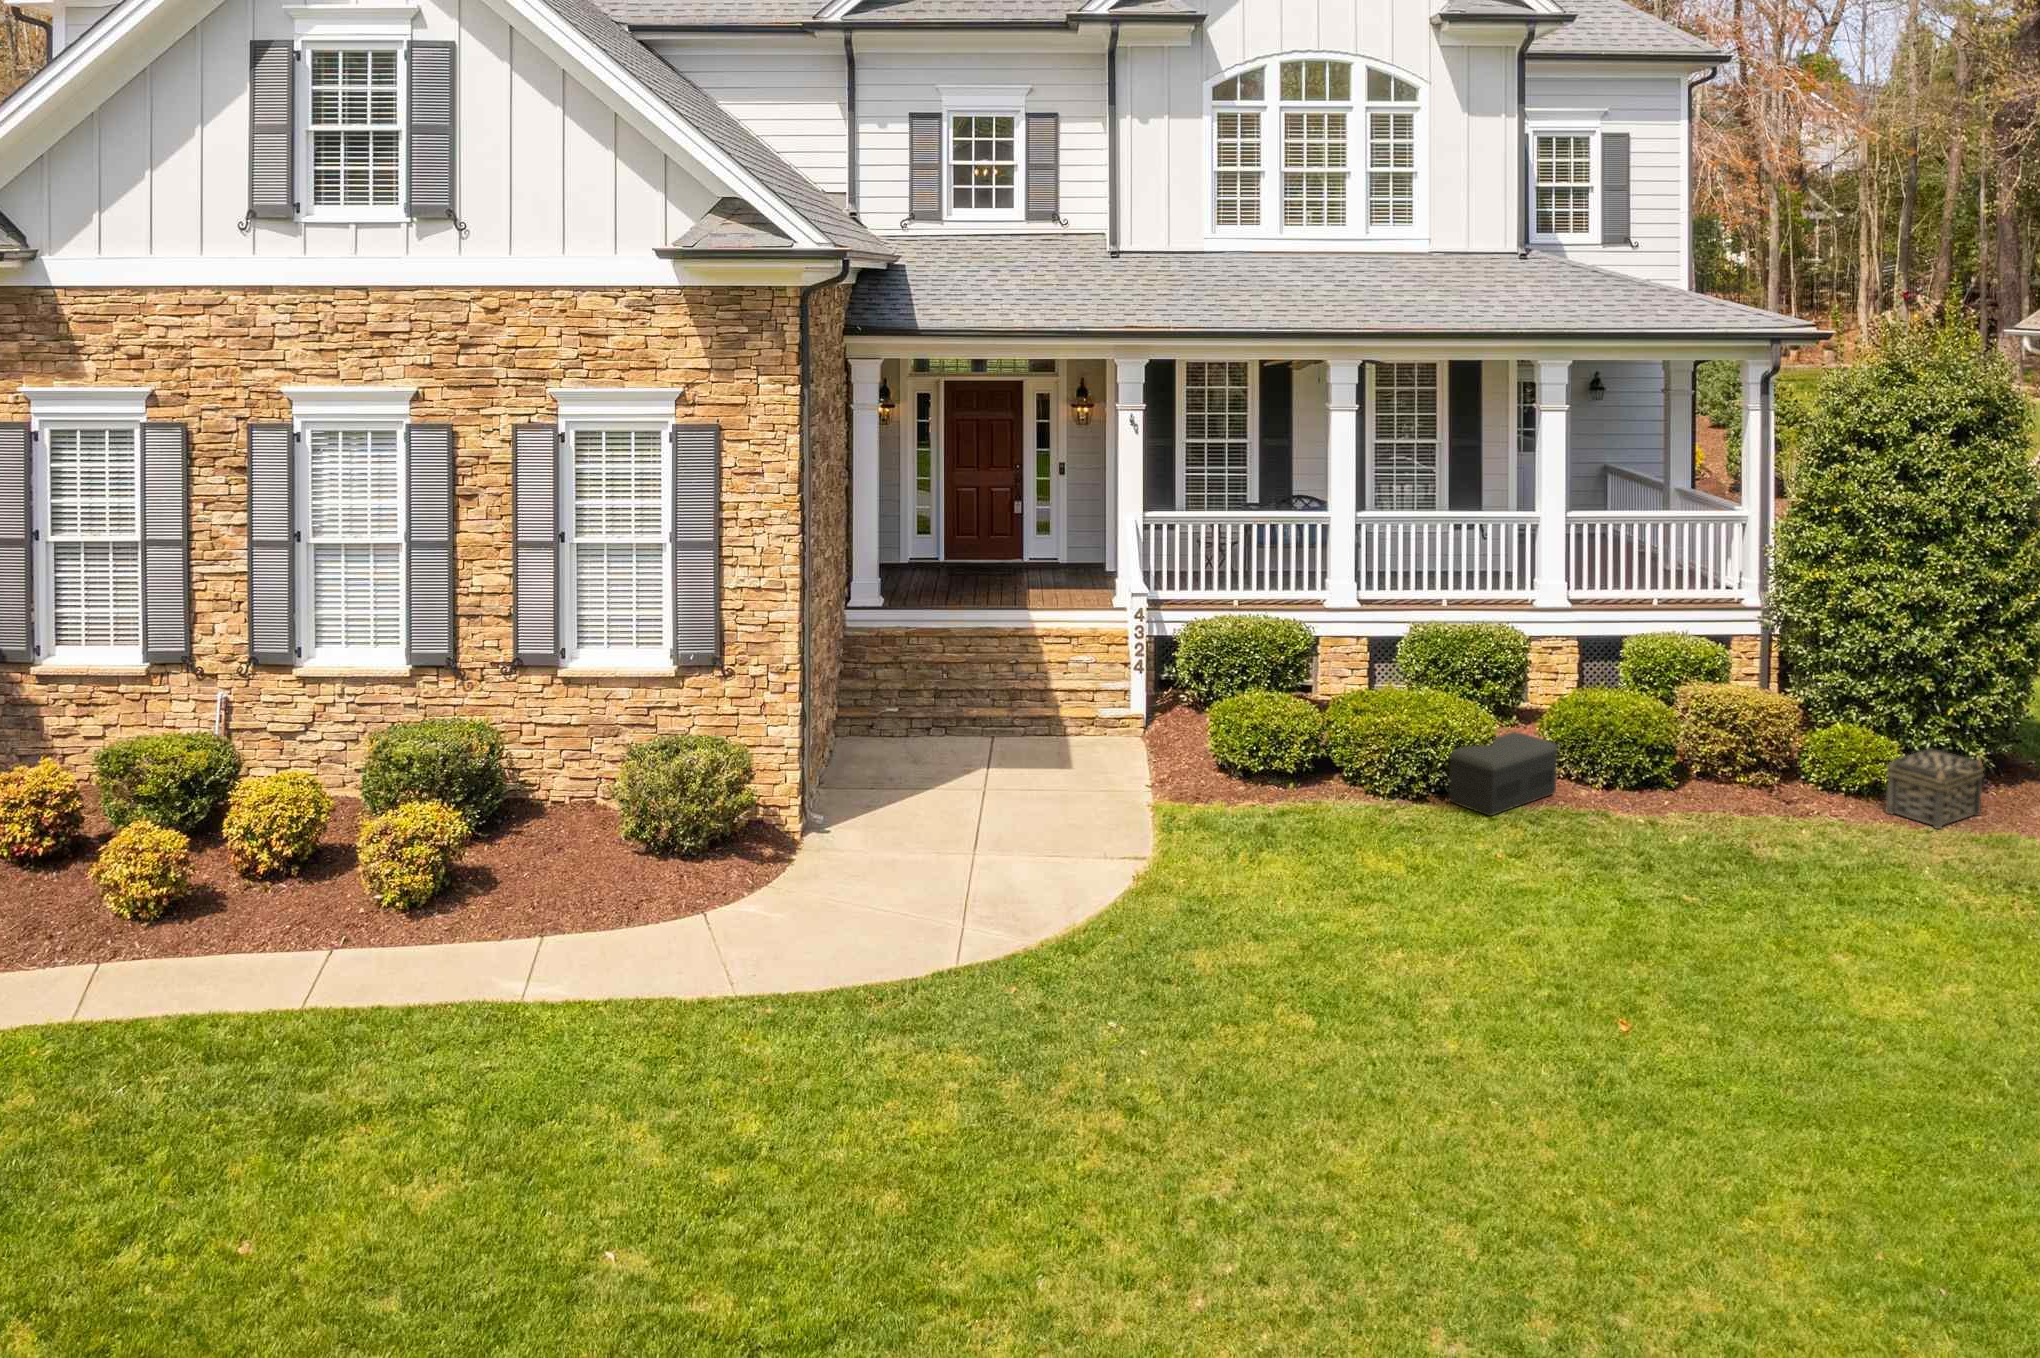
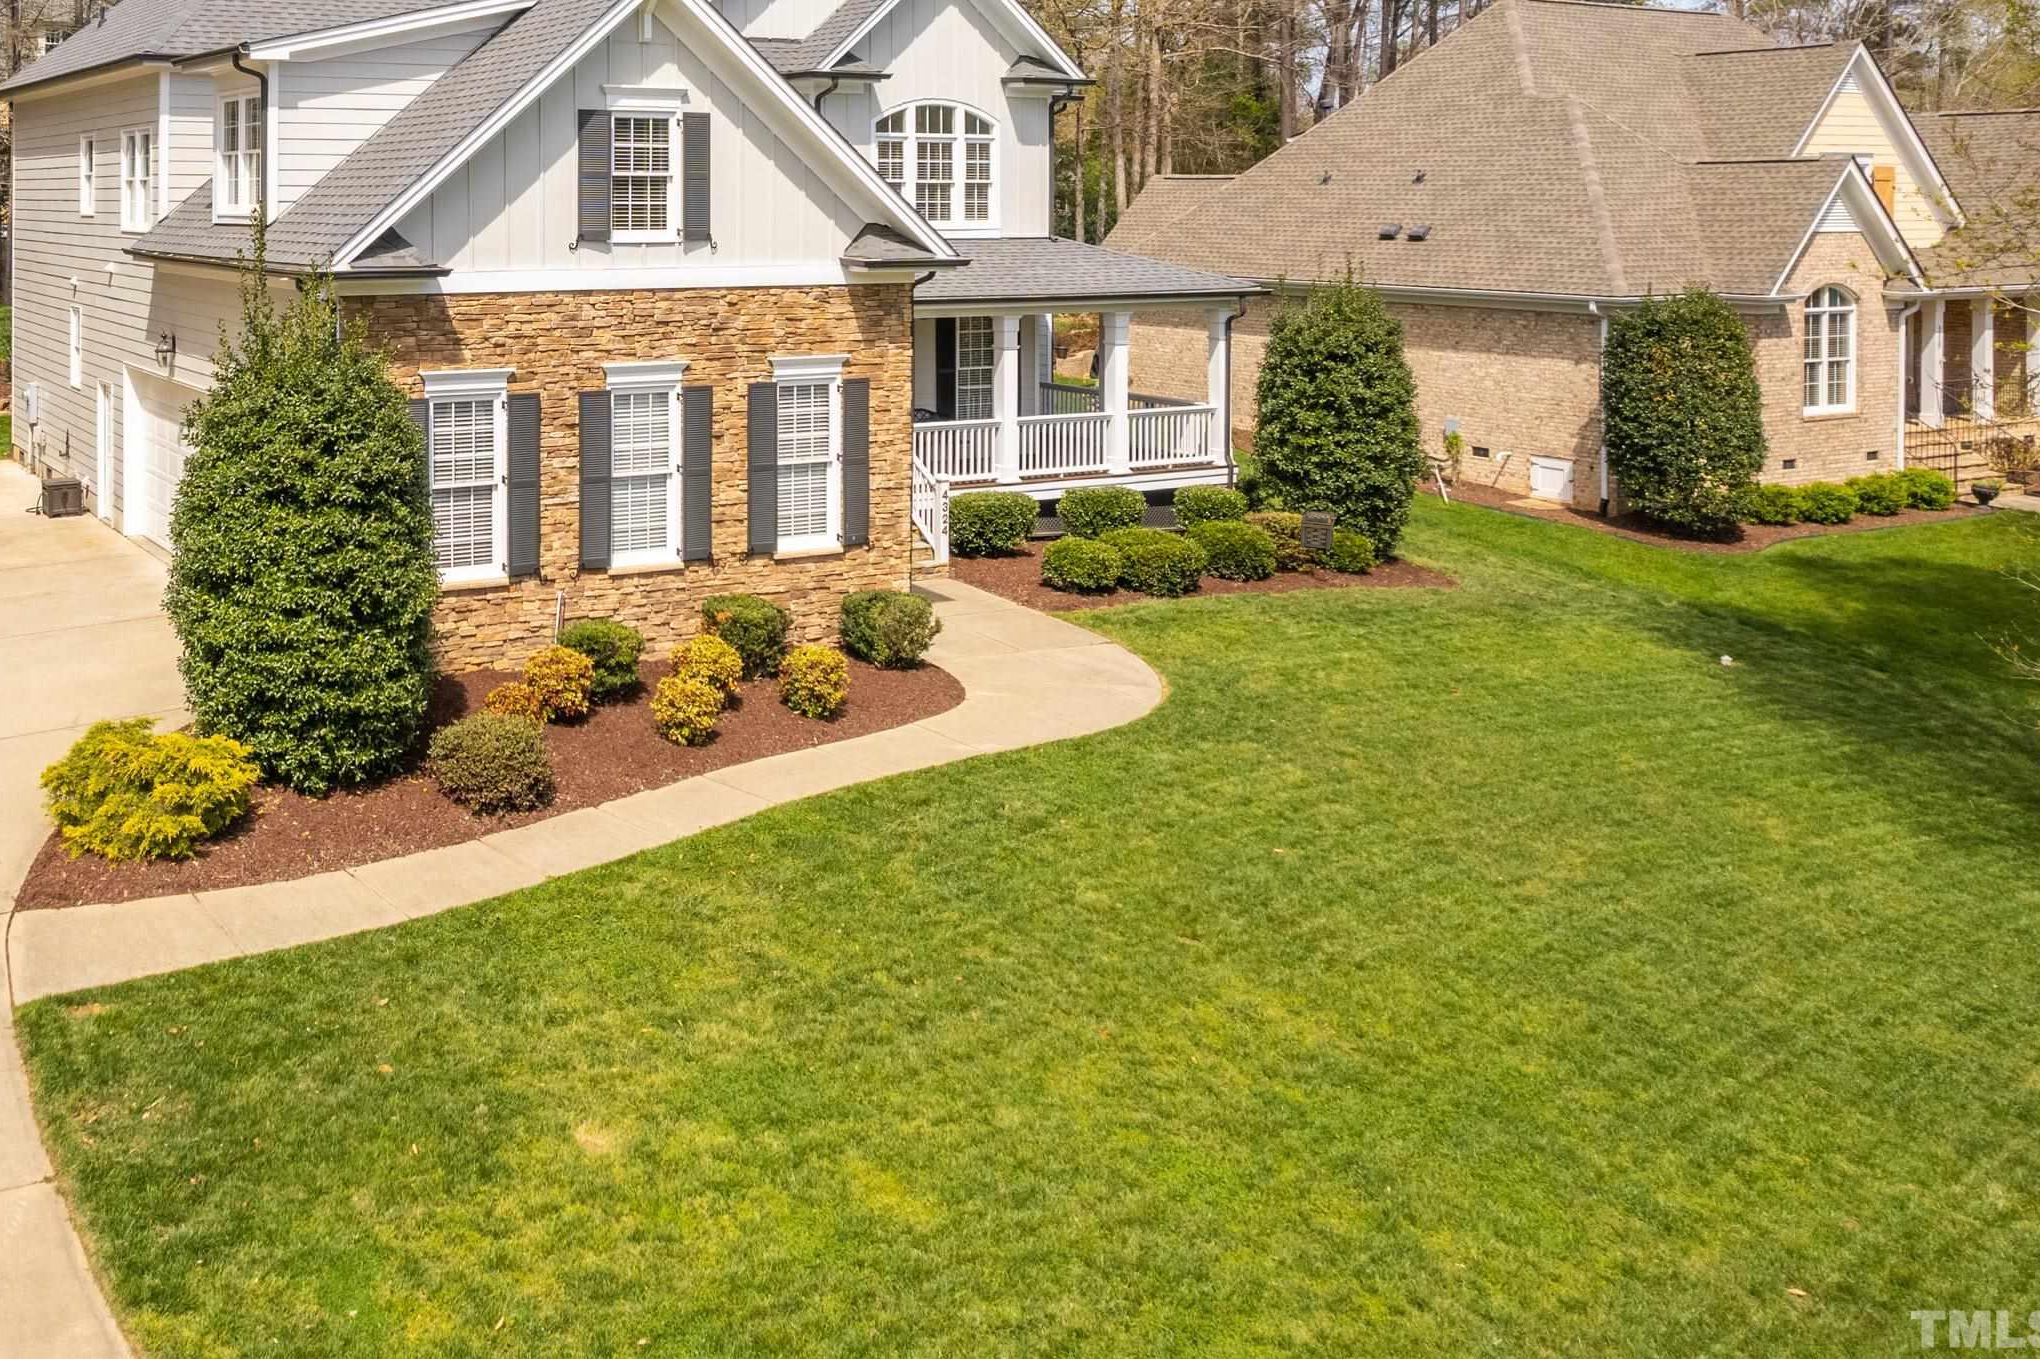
storage bench: present [1448,732,1557,816] -> none [1138,529,1173,574]

